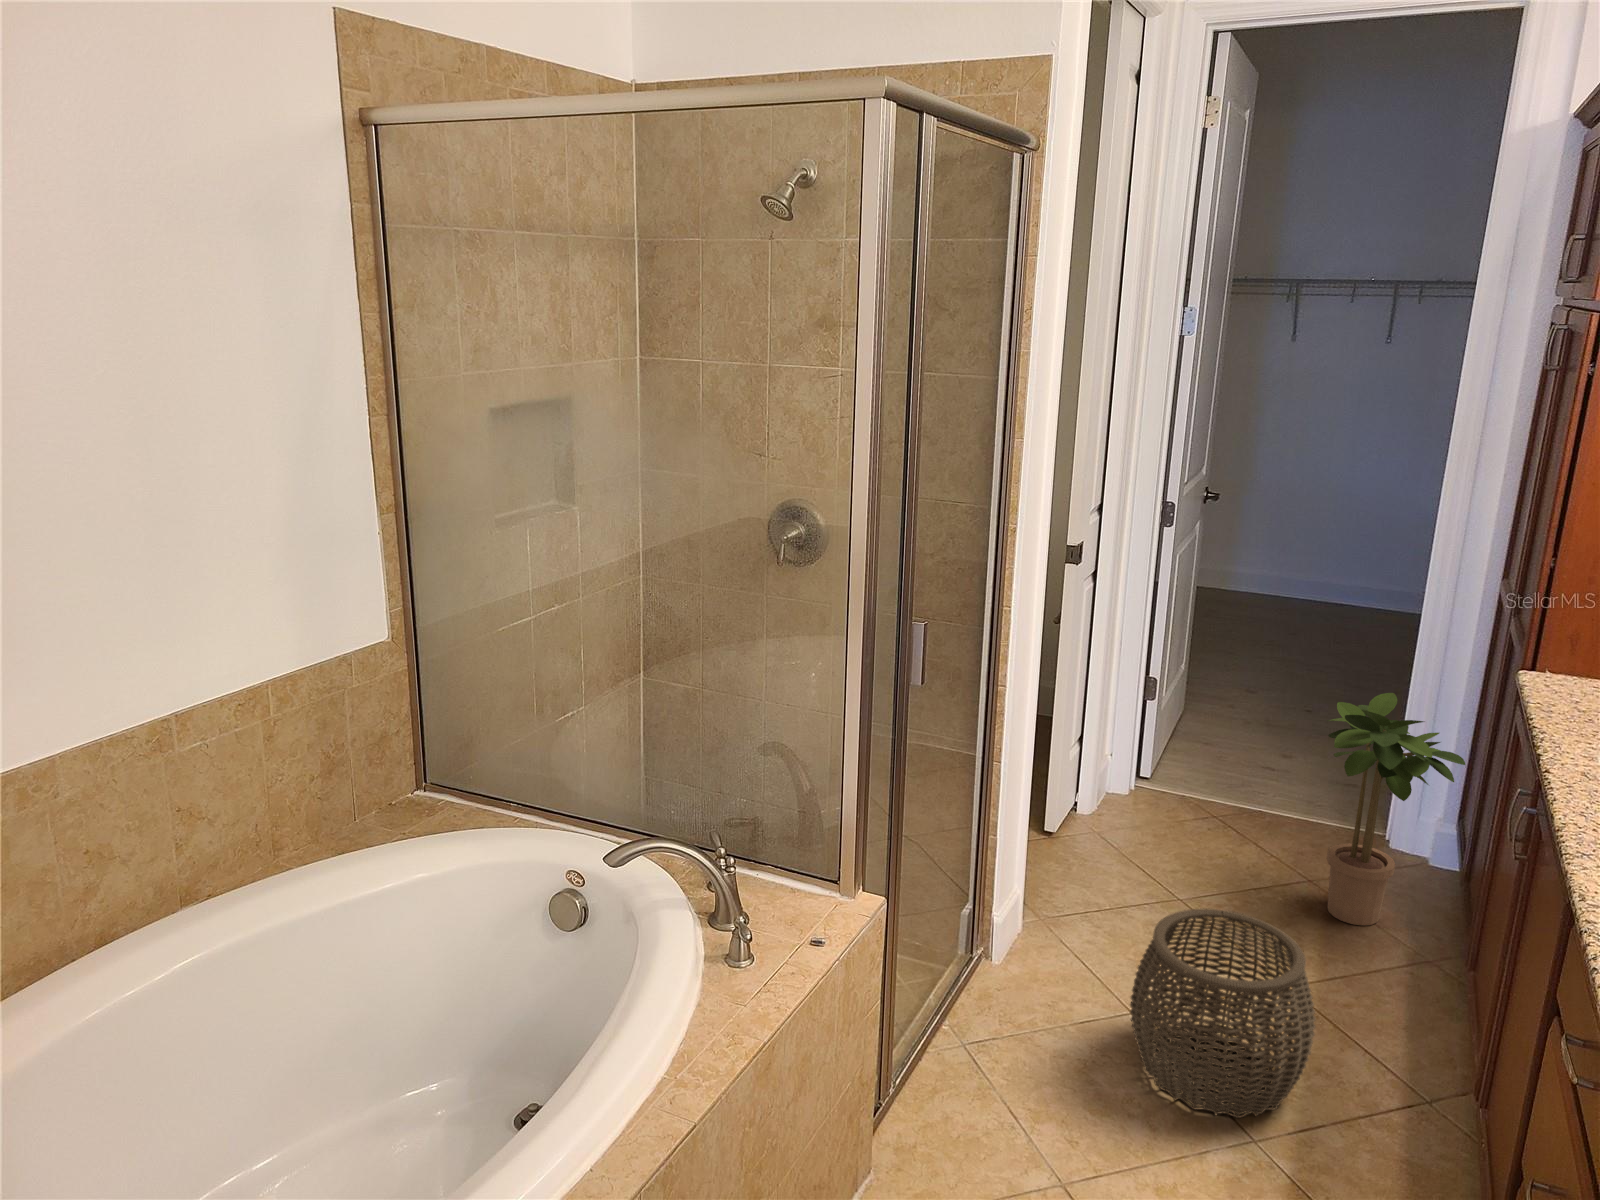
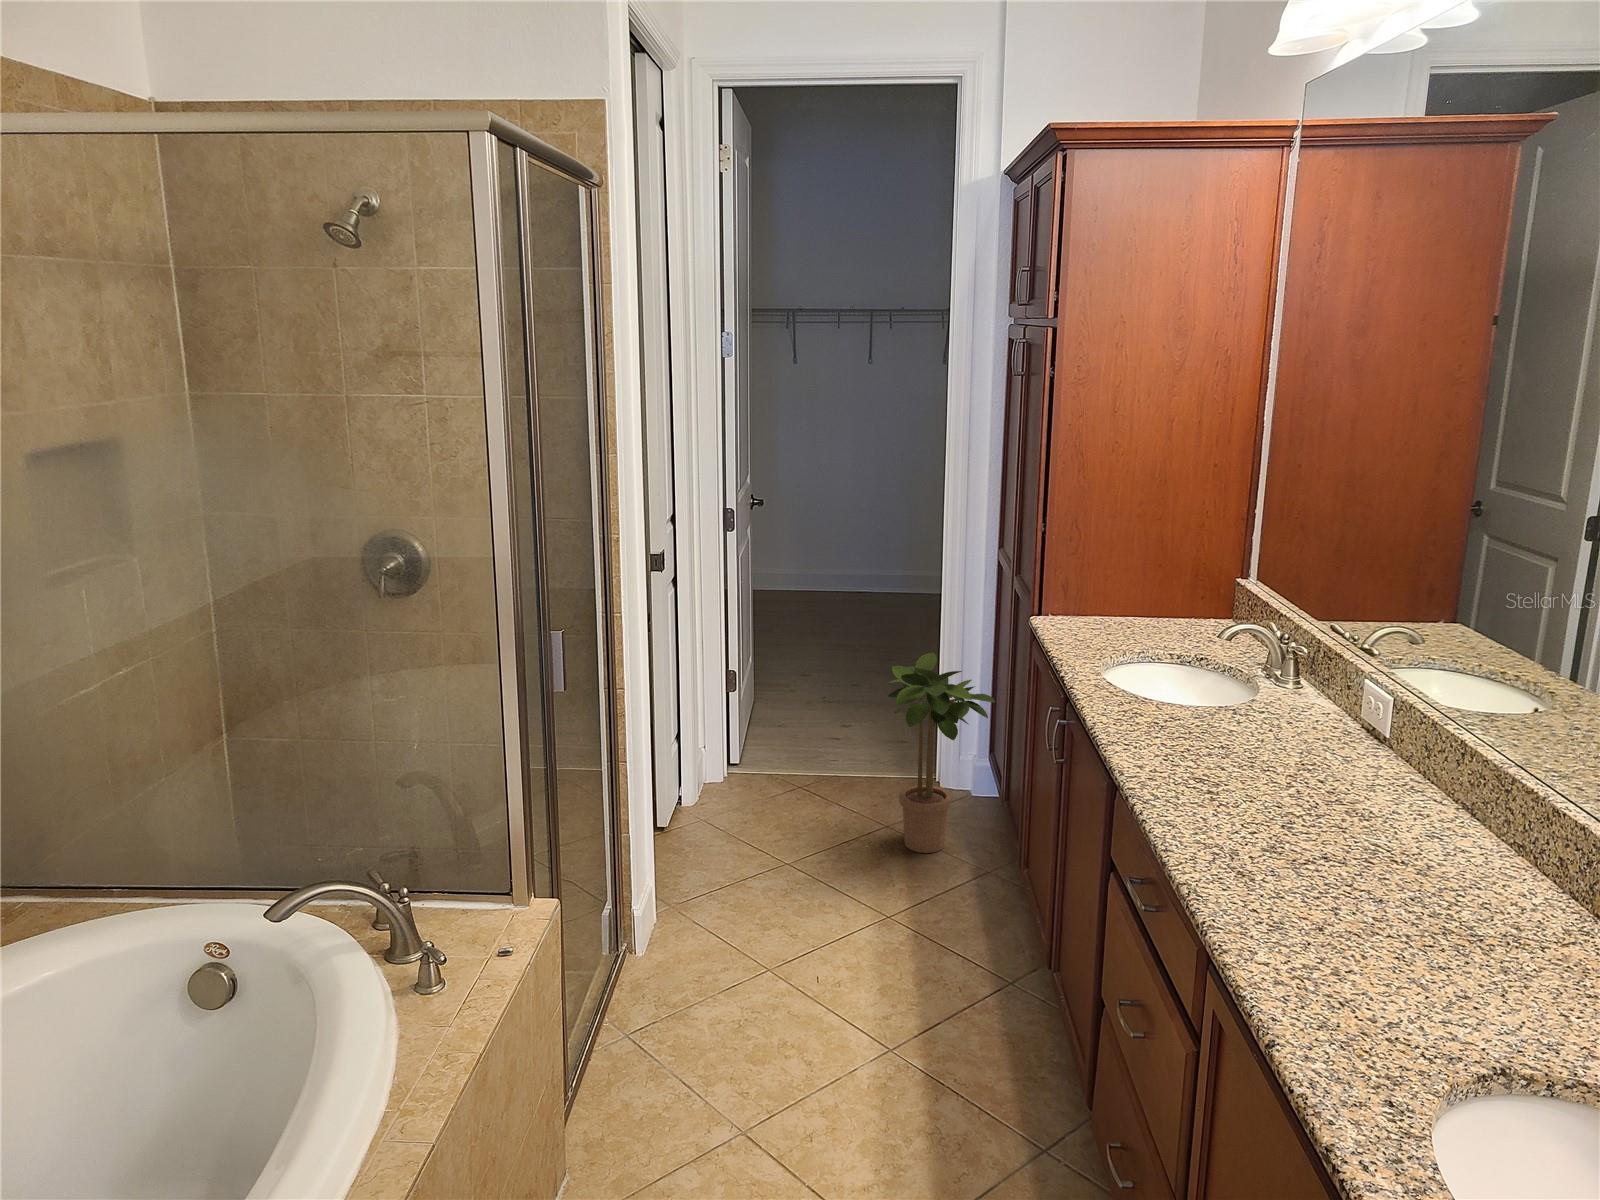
woven basket: present [1130,909,1316,1118] -> none [770,856,923,1035]

